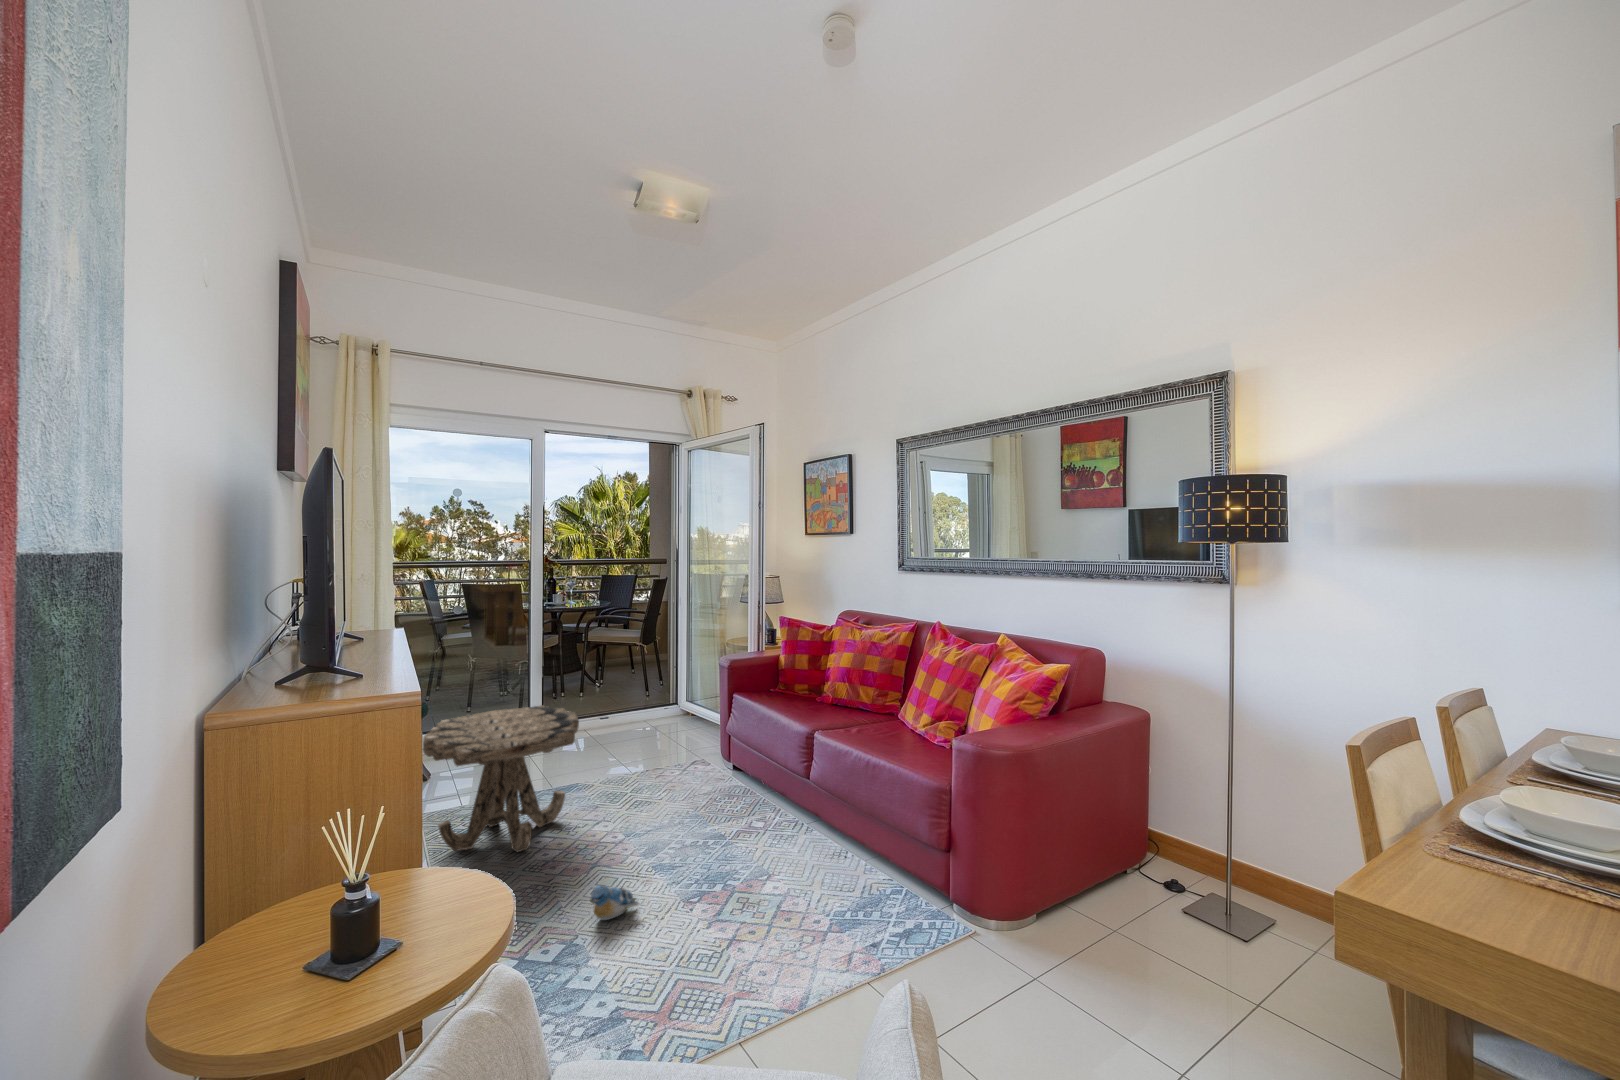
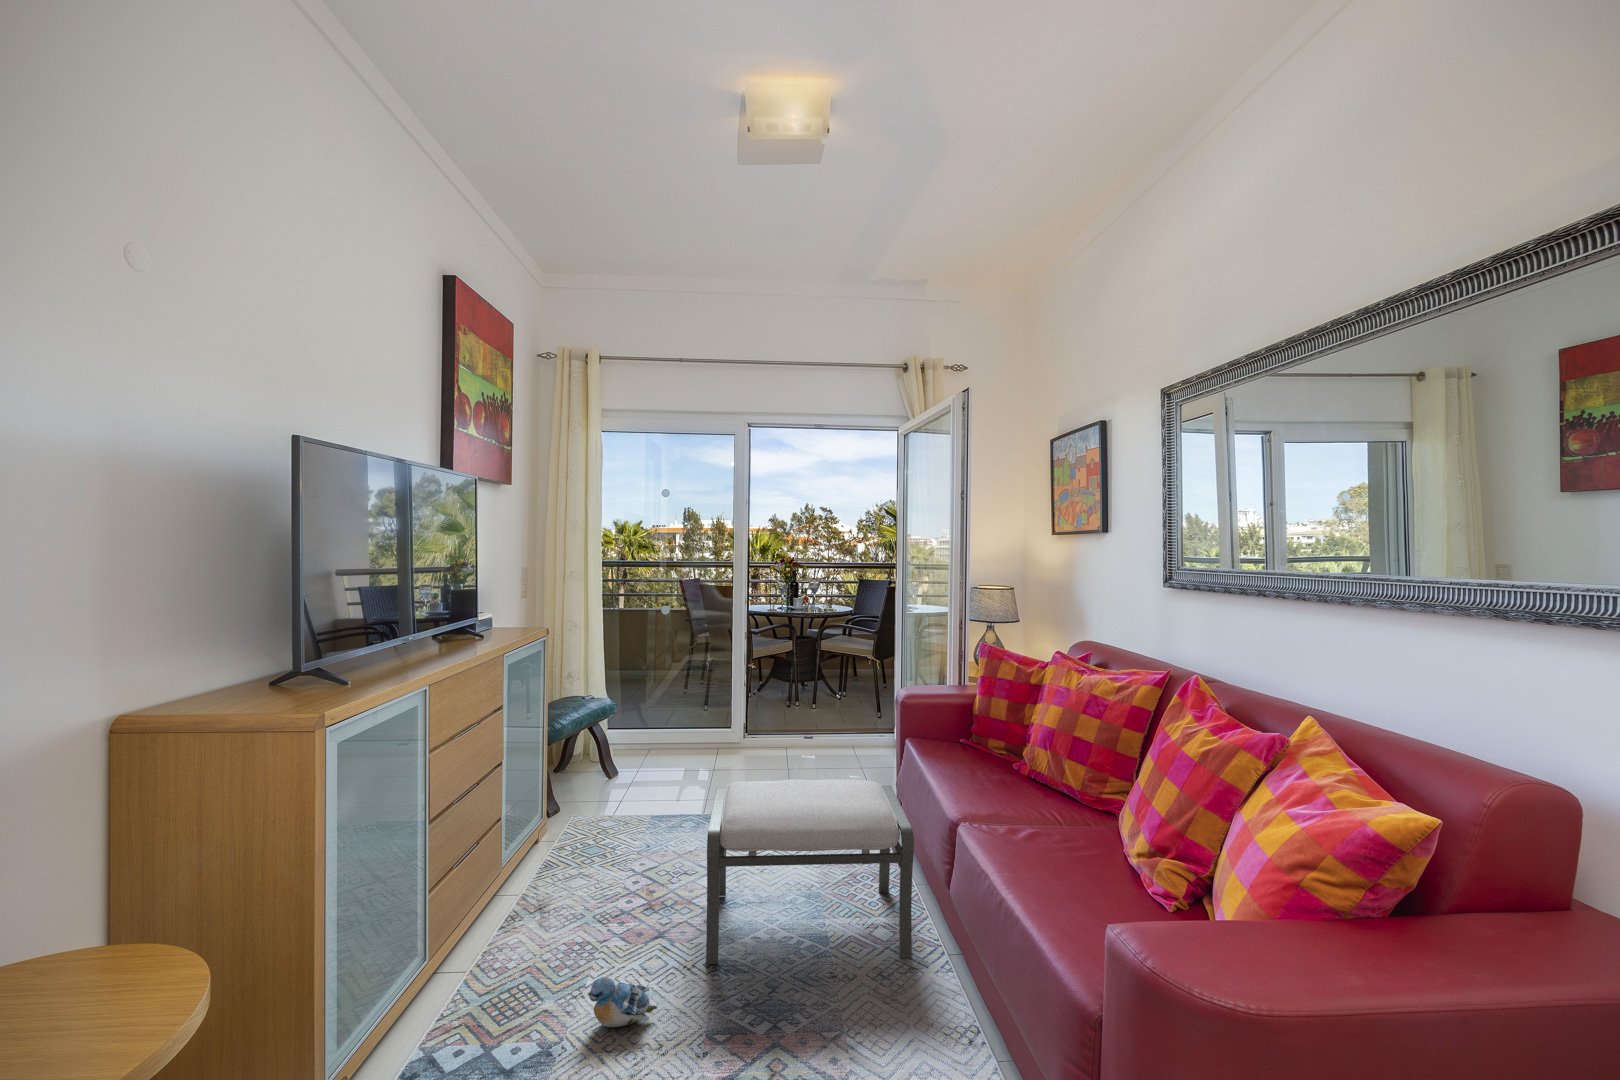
side table: present [423,705,579,852] -> none [527,721,694,891]
ottoman: none [616,721,785,871] -> present [706,779,914,965]

